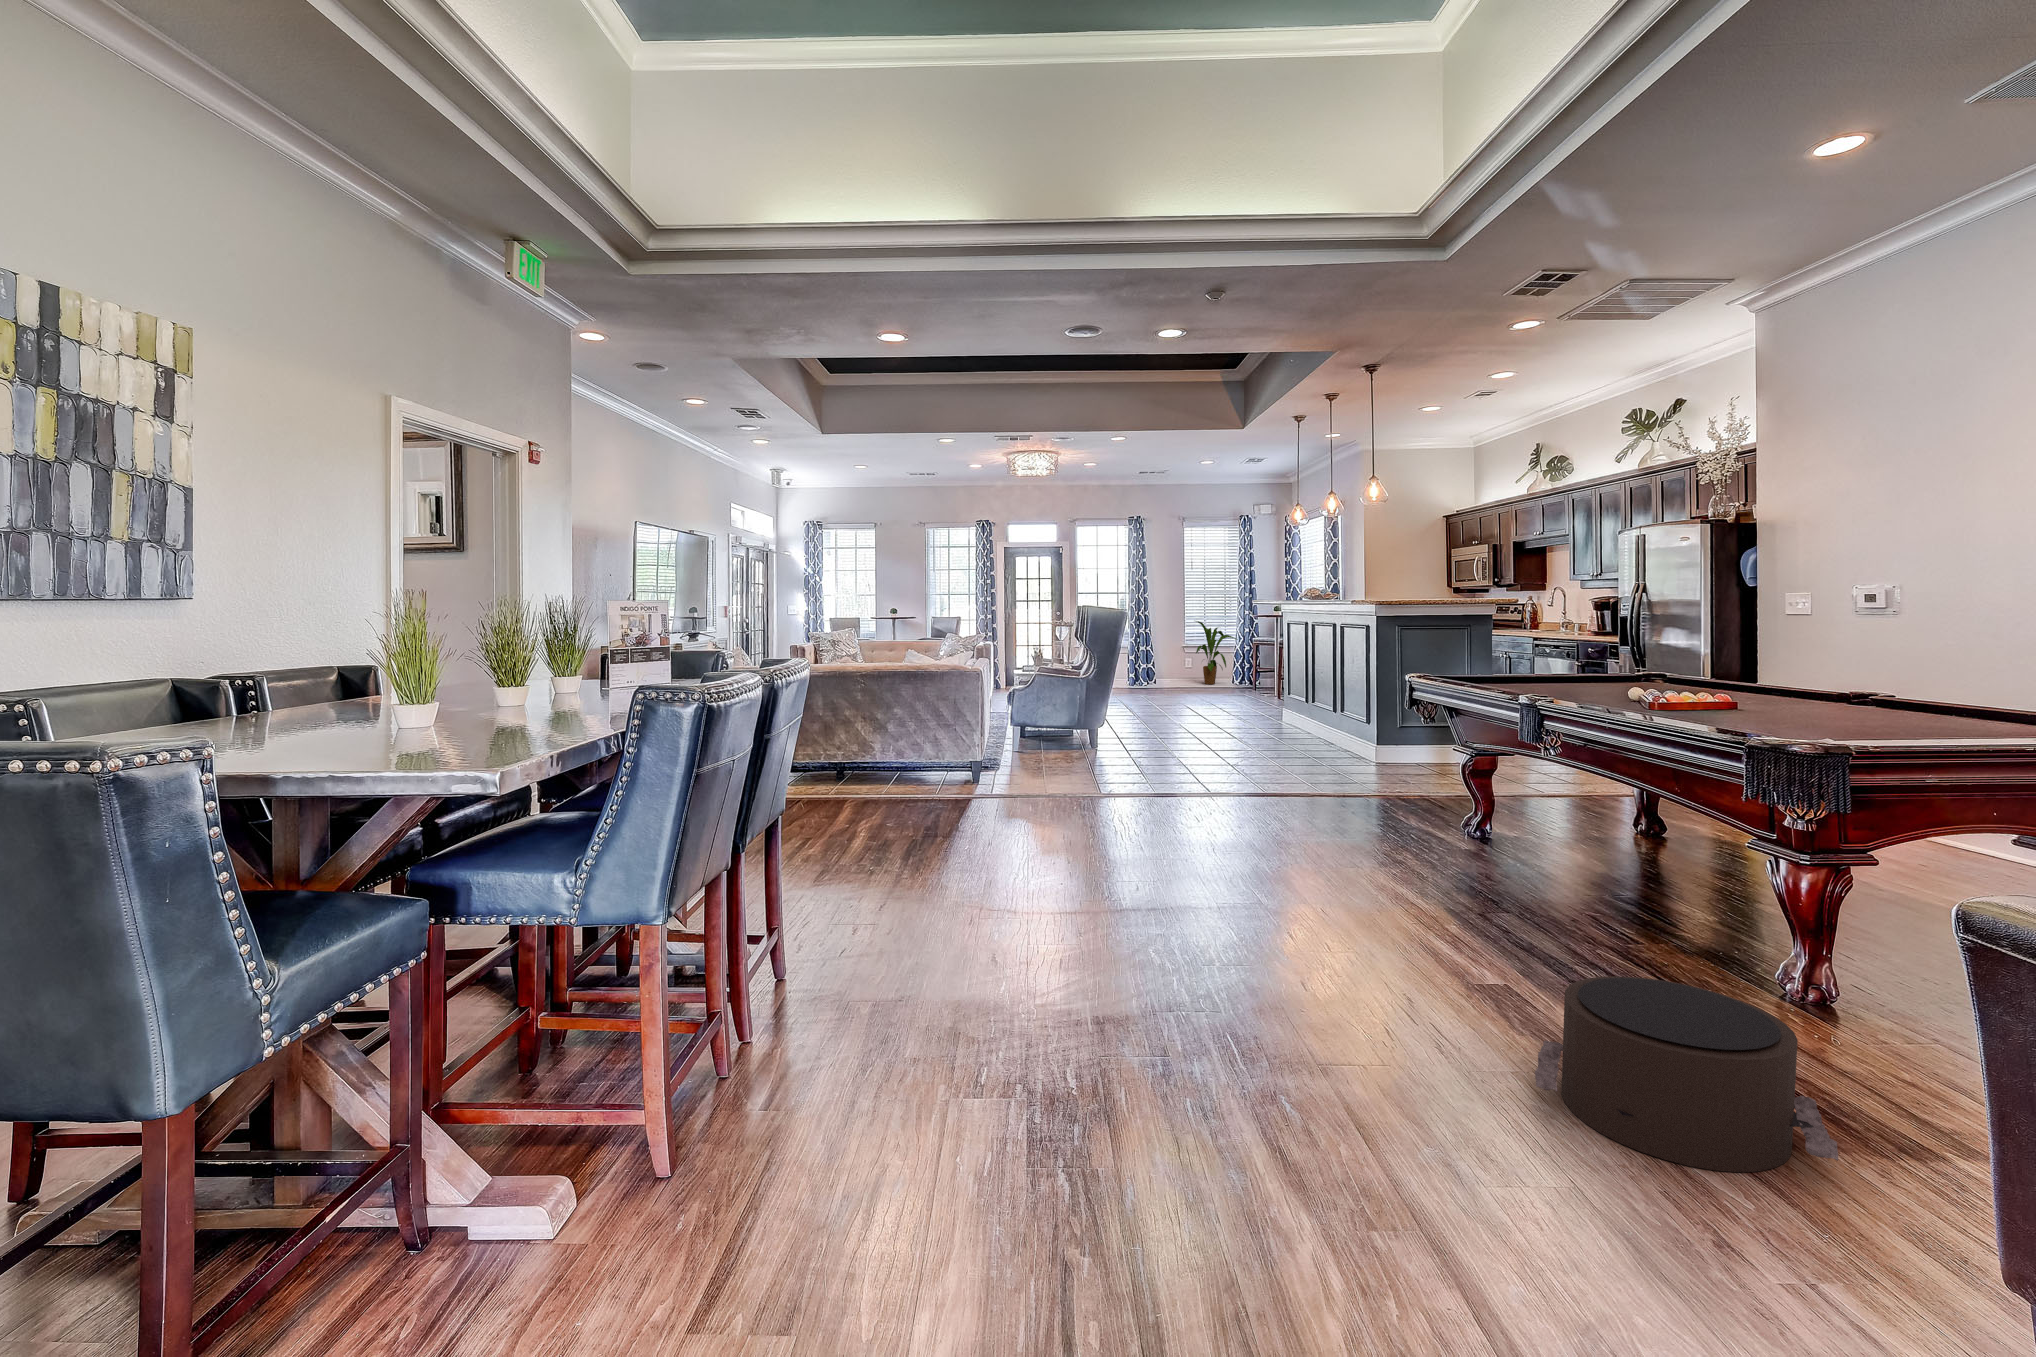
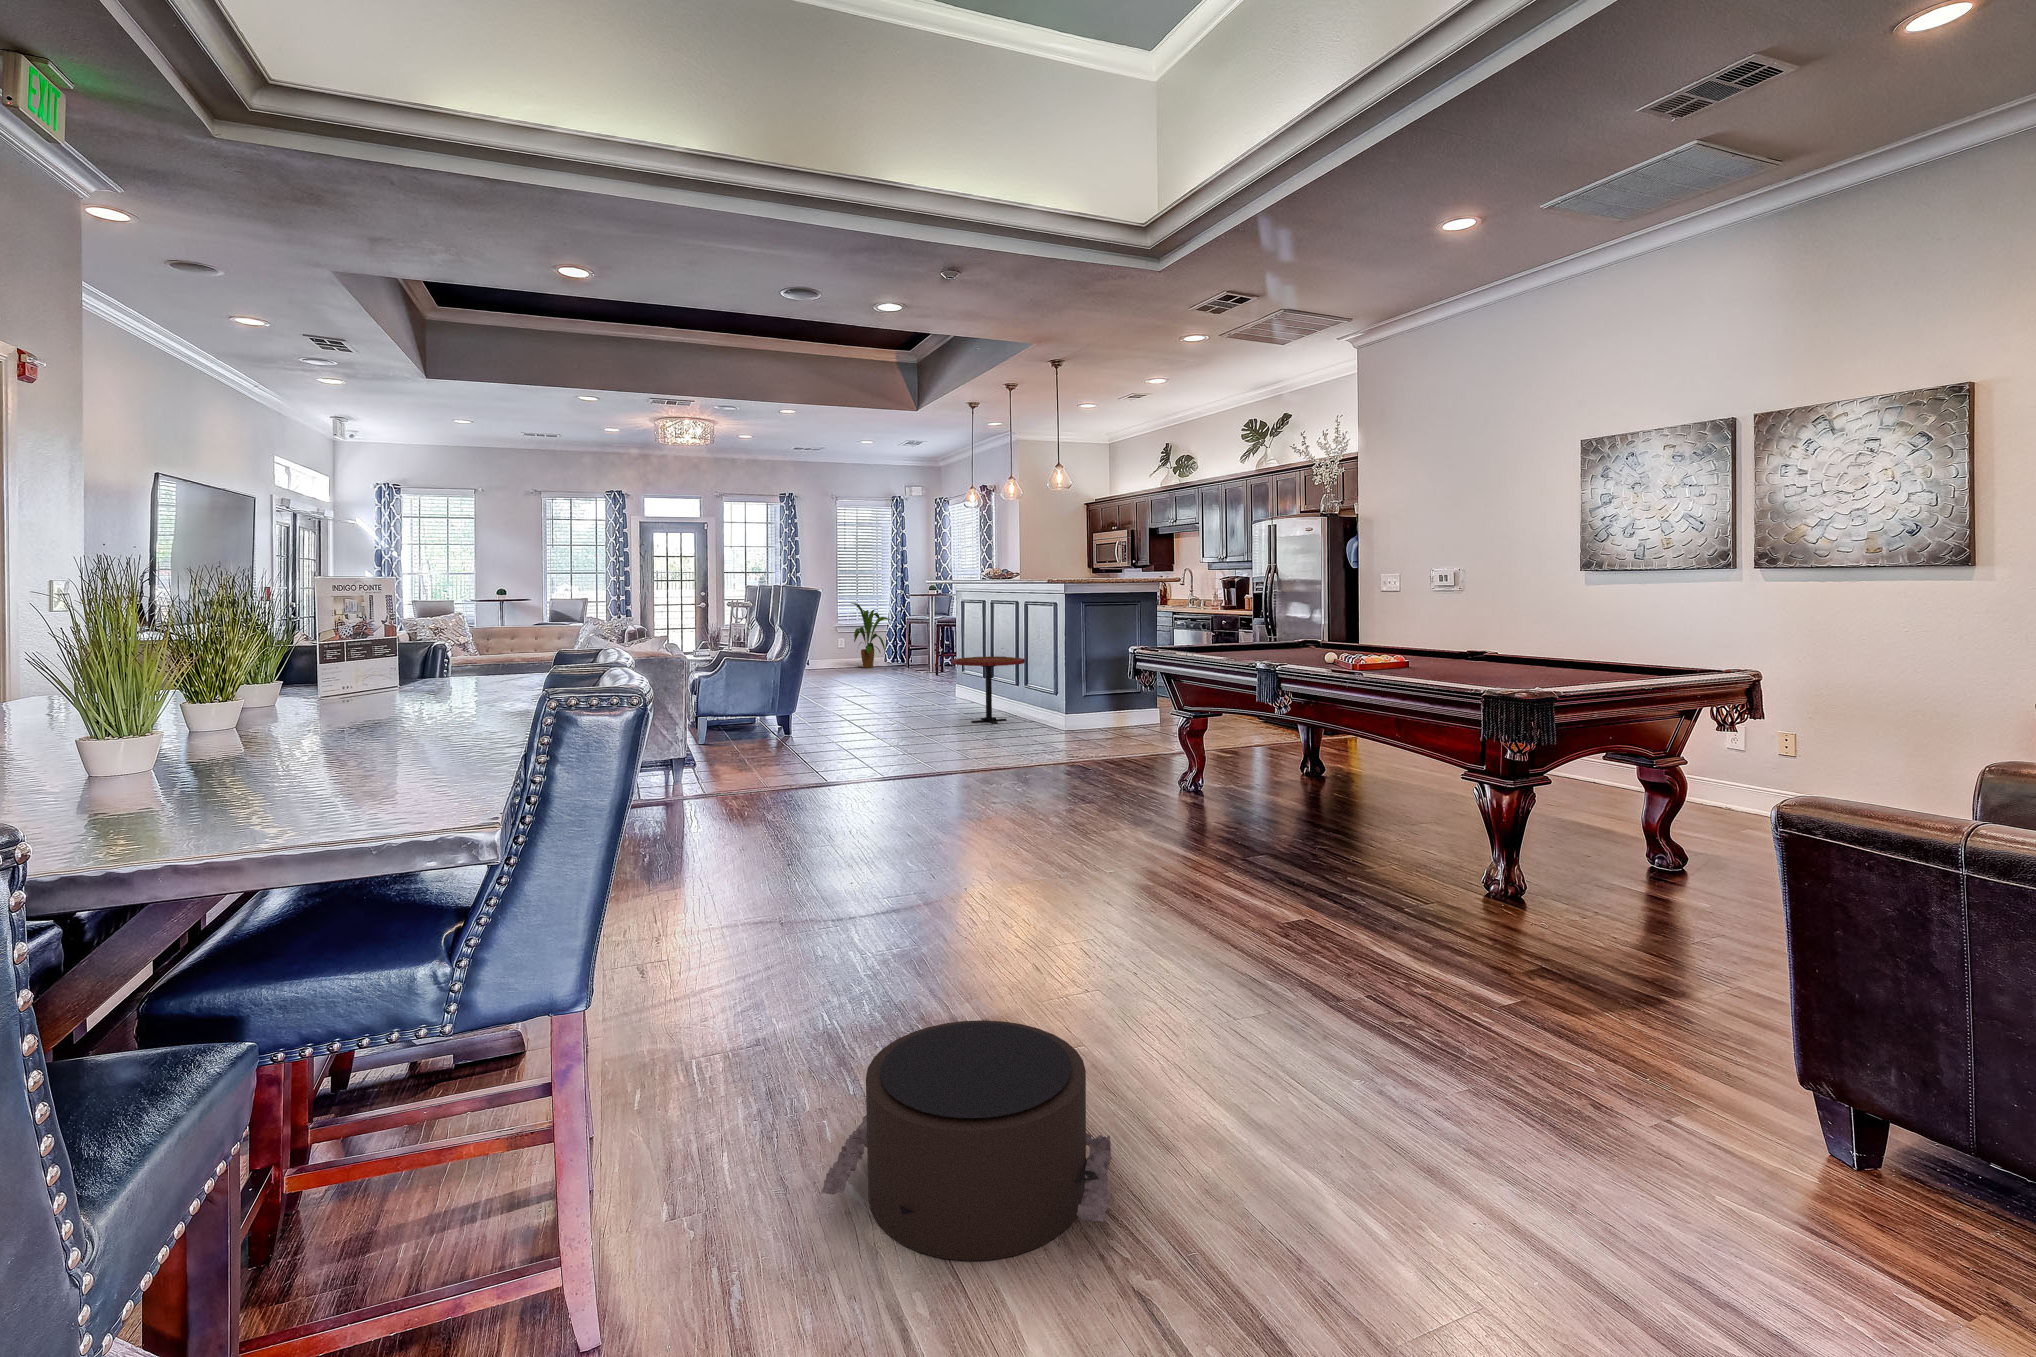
side table: none [1256,677,1334,745] -> present [952,656,1025,724]
pouf: present [1535,976,1838,1172] -> present [821,1020,1112,1261]

